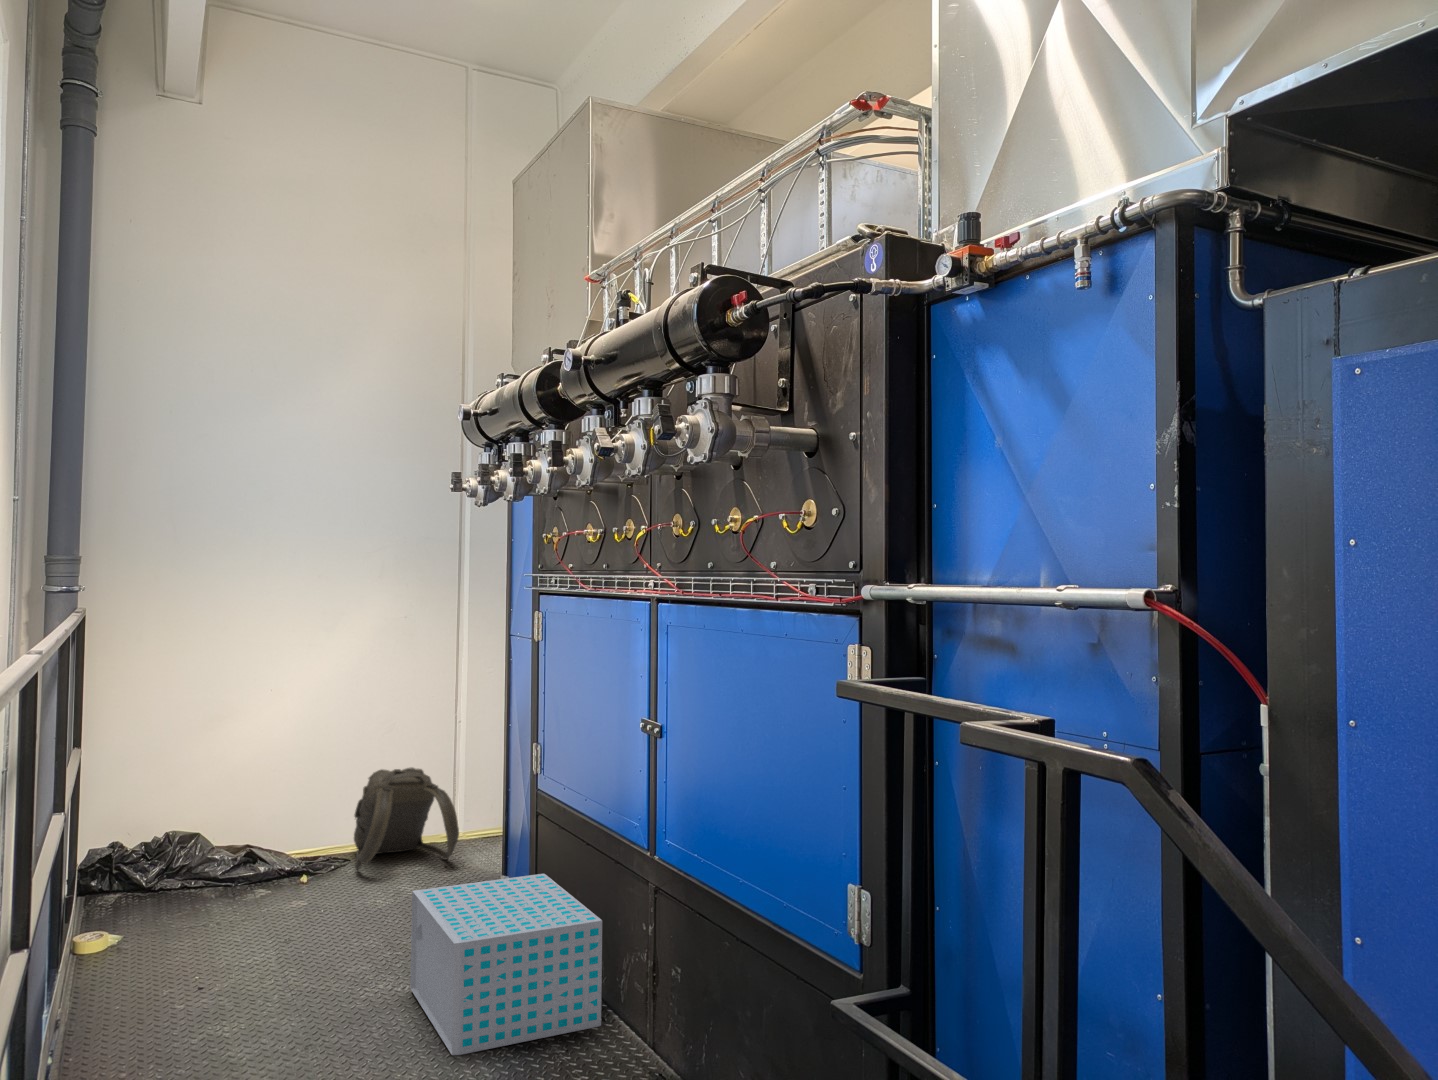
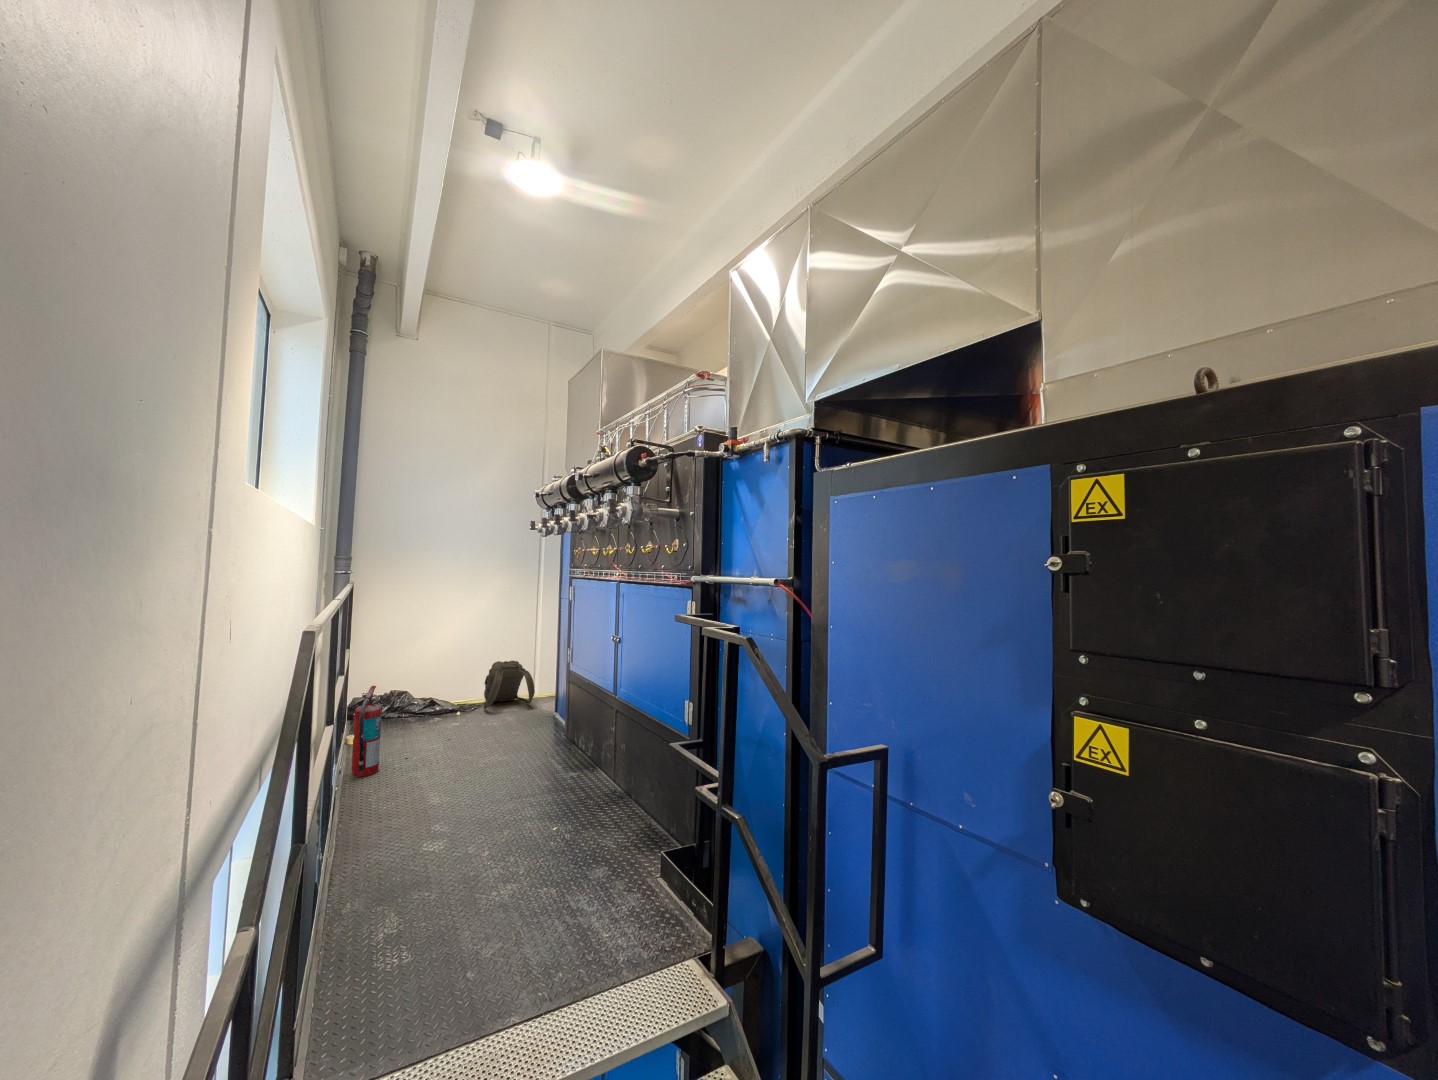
fire extinguisher: none [88,830,147,1027] -> present [352,686,382,777]
storage box: present [410,874,602,1055] -> none [505,707,594,787]

